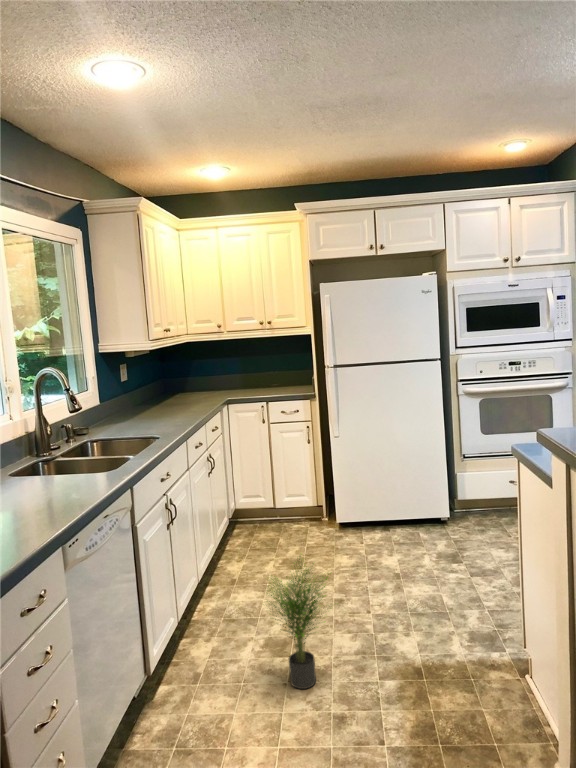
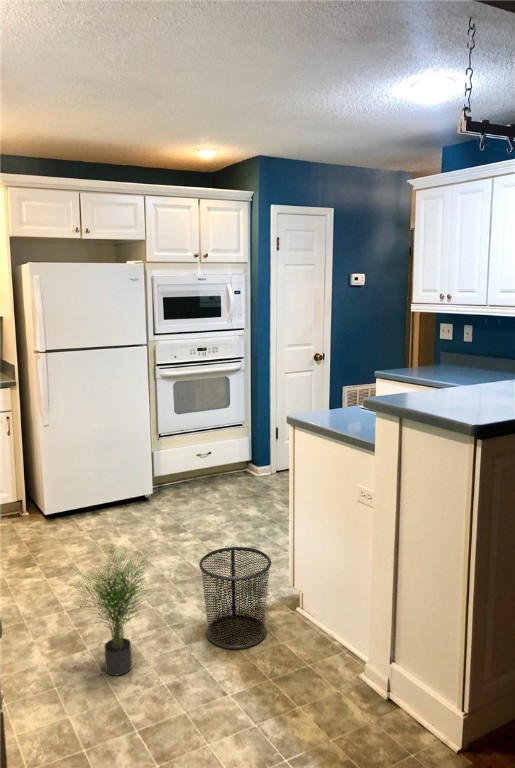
waste bin: none [393,583,477,702] -> present [199,547,271,649]

